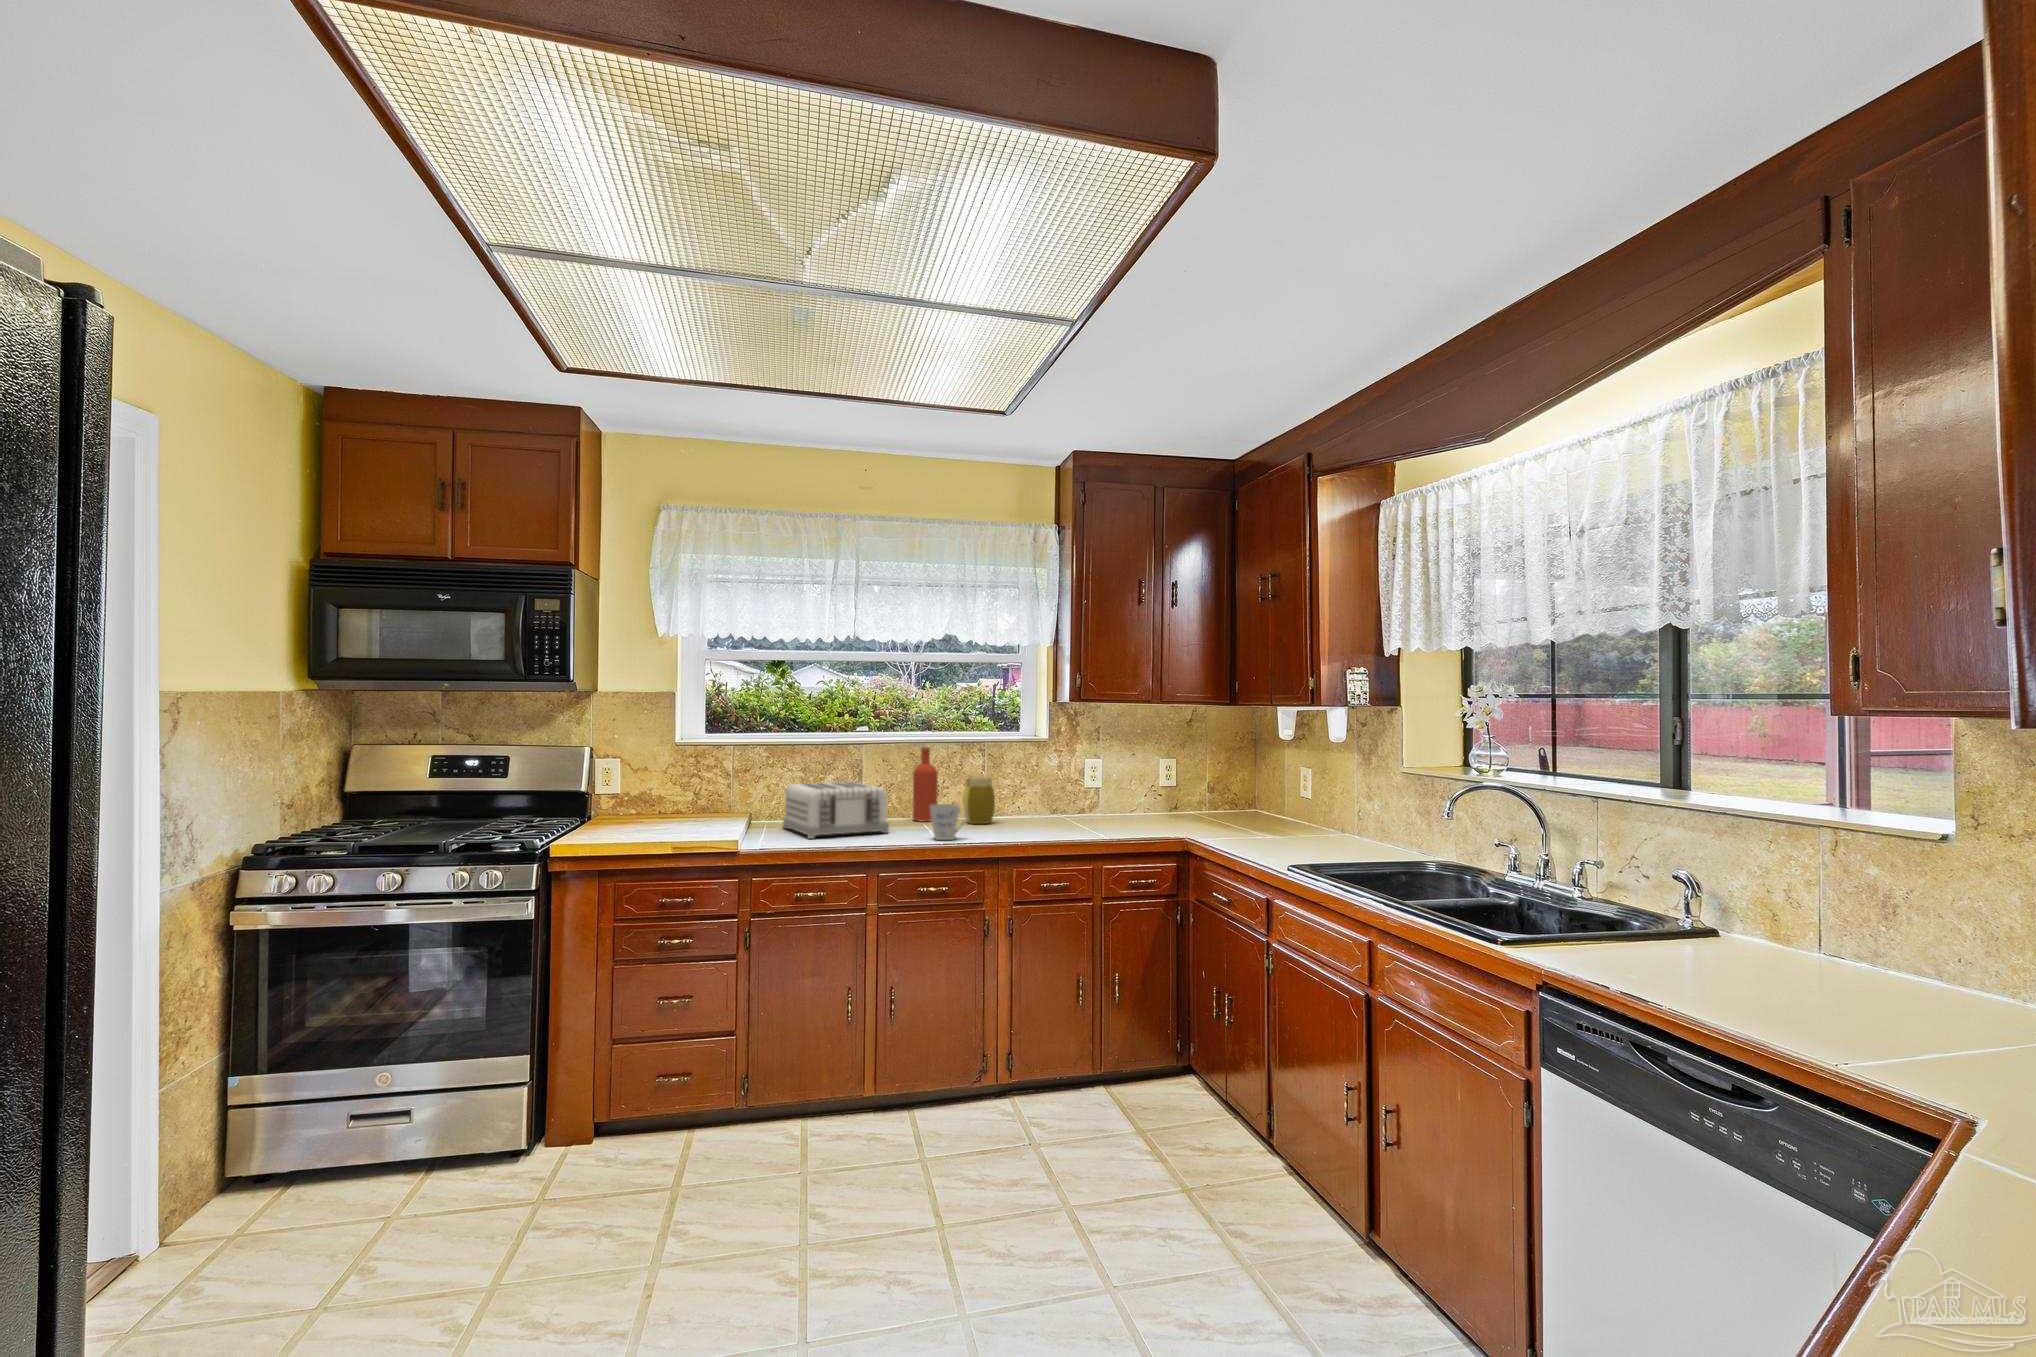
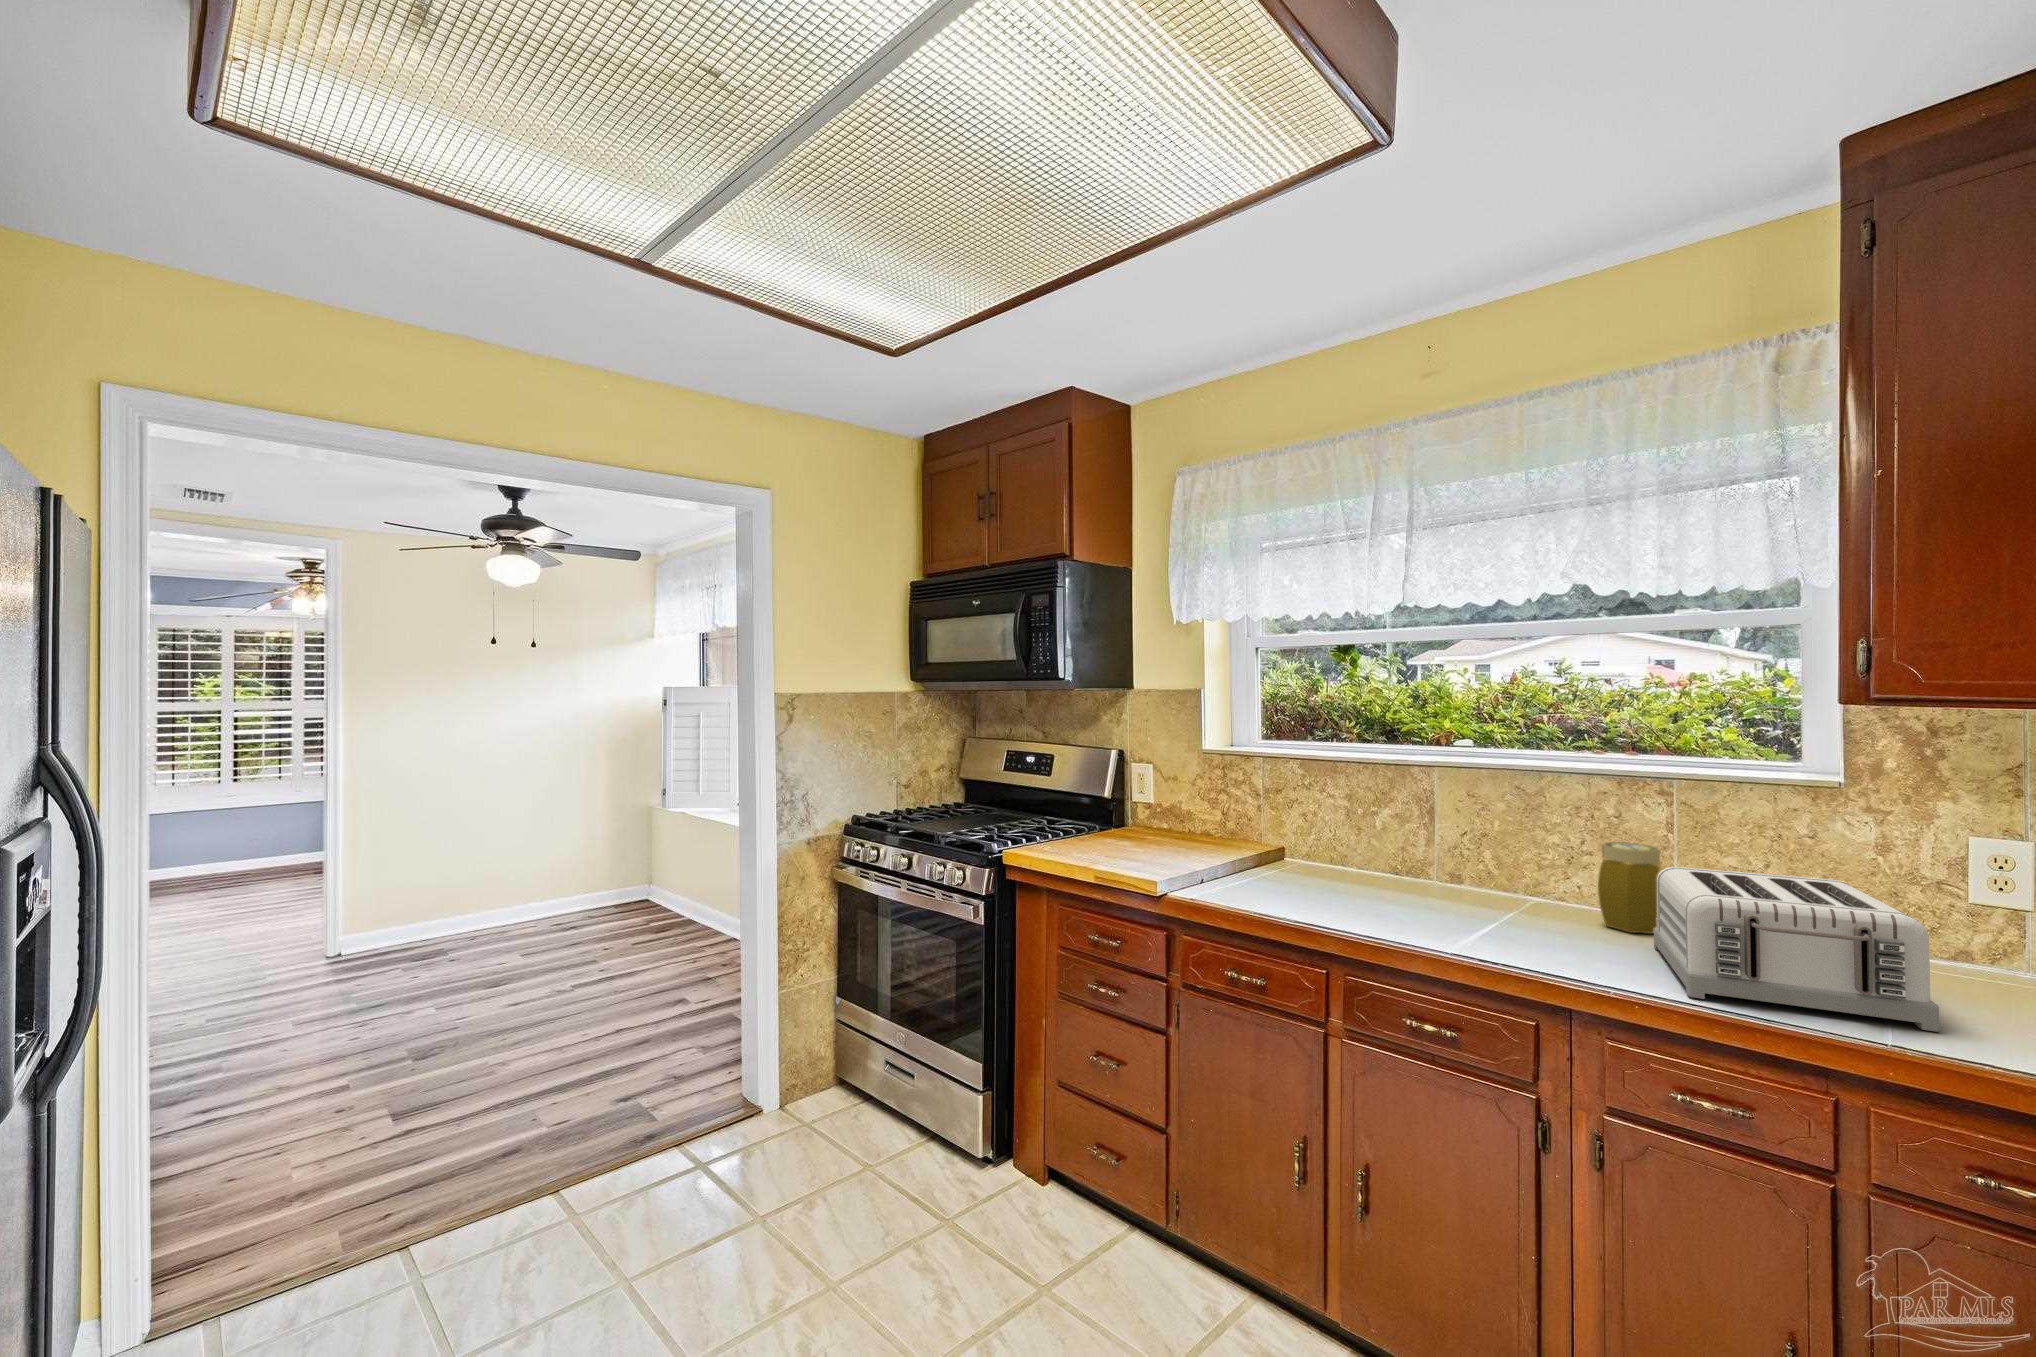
bottle: present [913,747,938,822] -> none [1516,780,1565,906]
toaster: present [783,781,889,839] -> present [1654,867,1939,1032]
mug: present [930,804,968,840] -> none [1441,883,1518,953]

